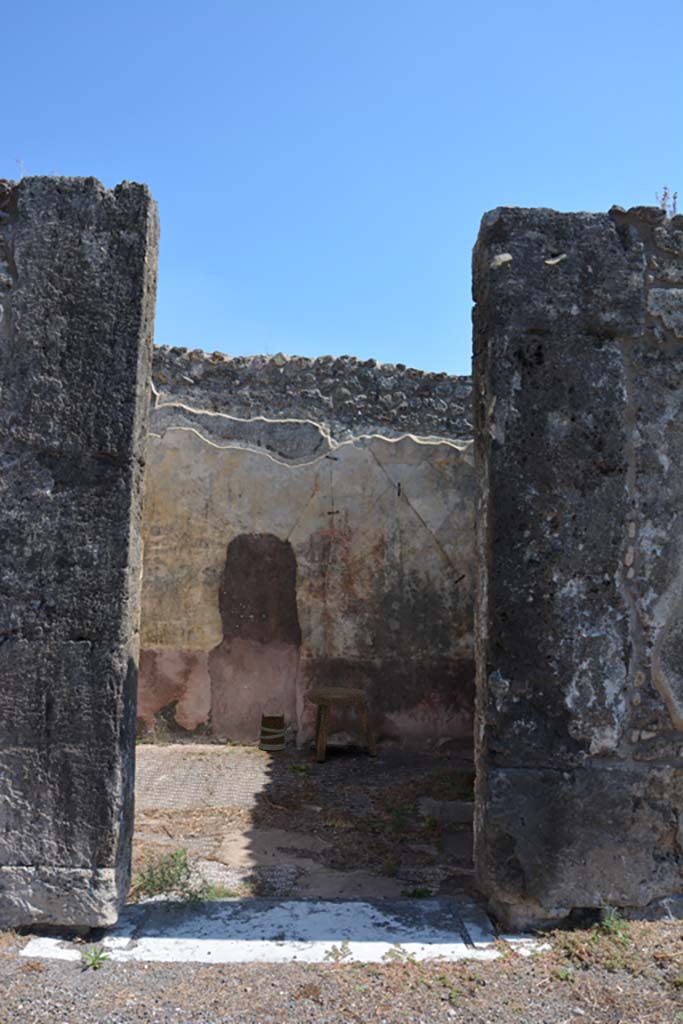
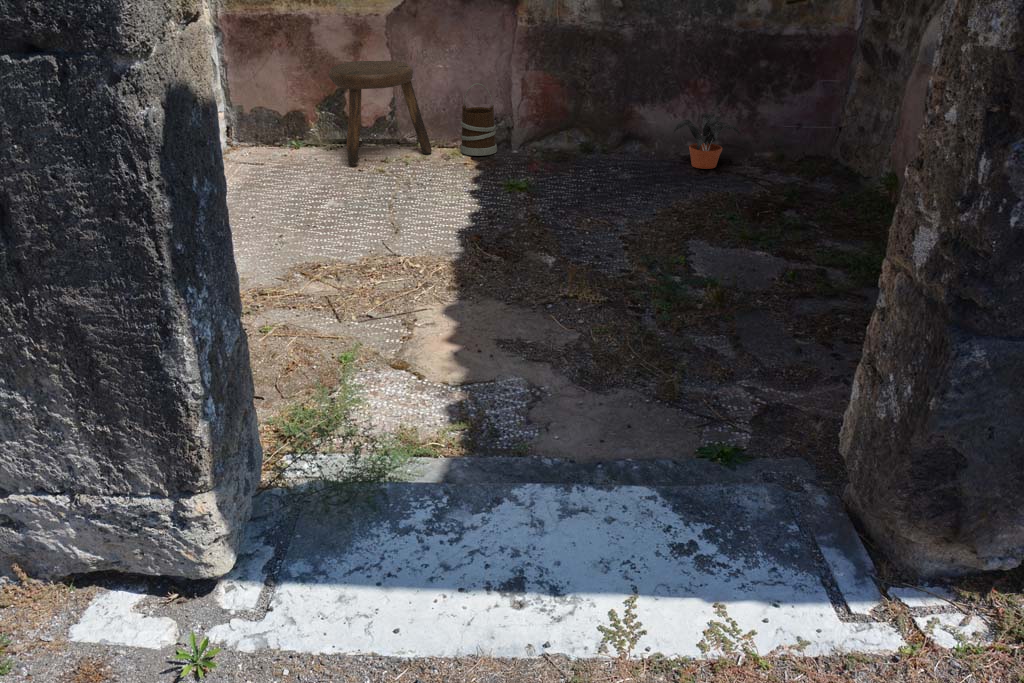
stool: present [306,687,377,760] -> present [329,60,432,163]
potted plant: none [411,720,459,759] -> present [674,113,740,169]

